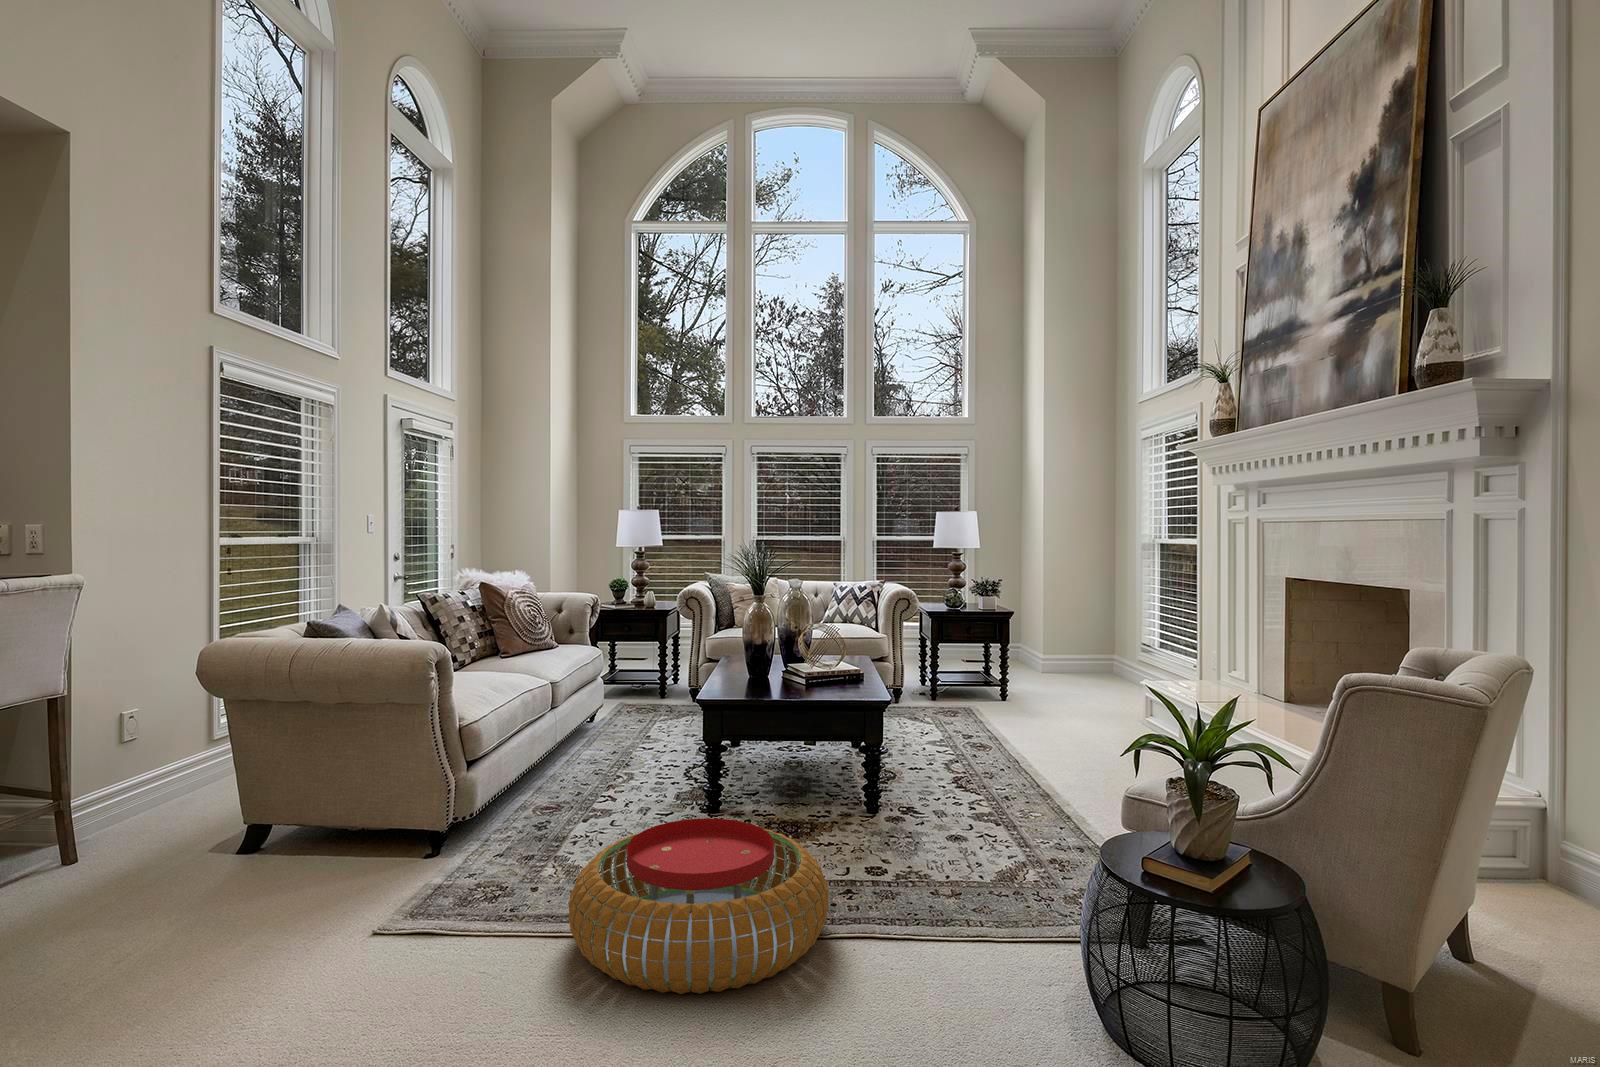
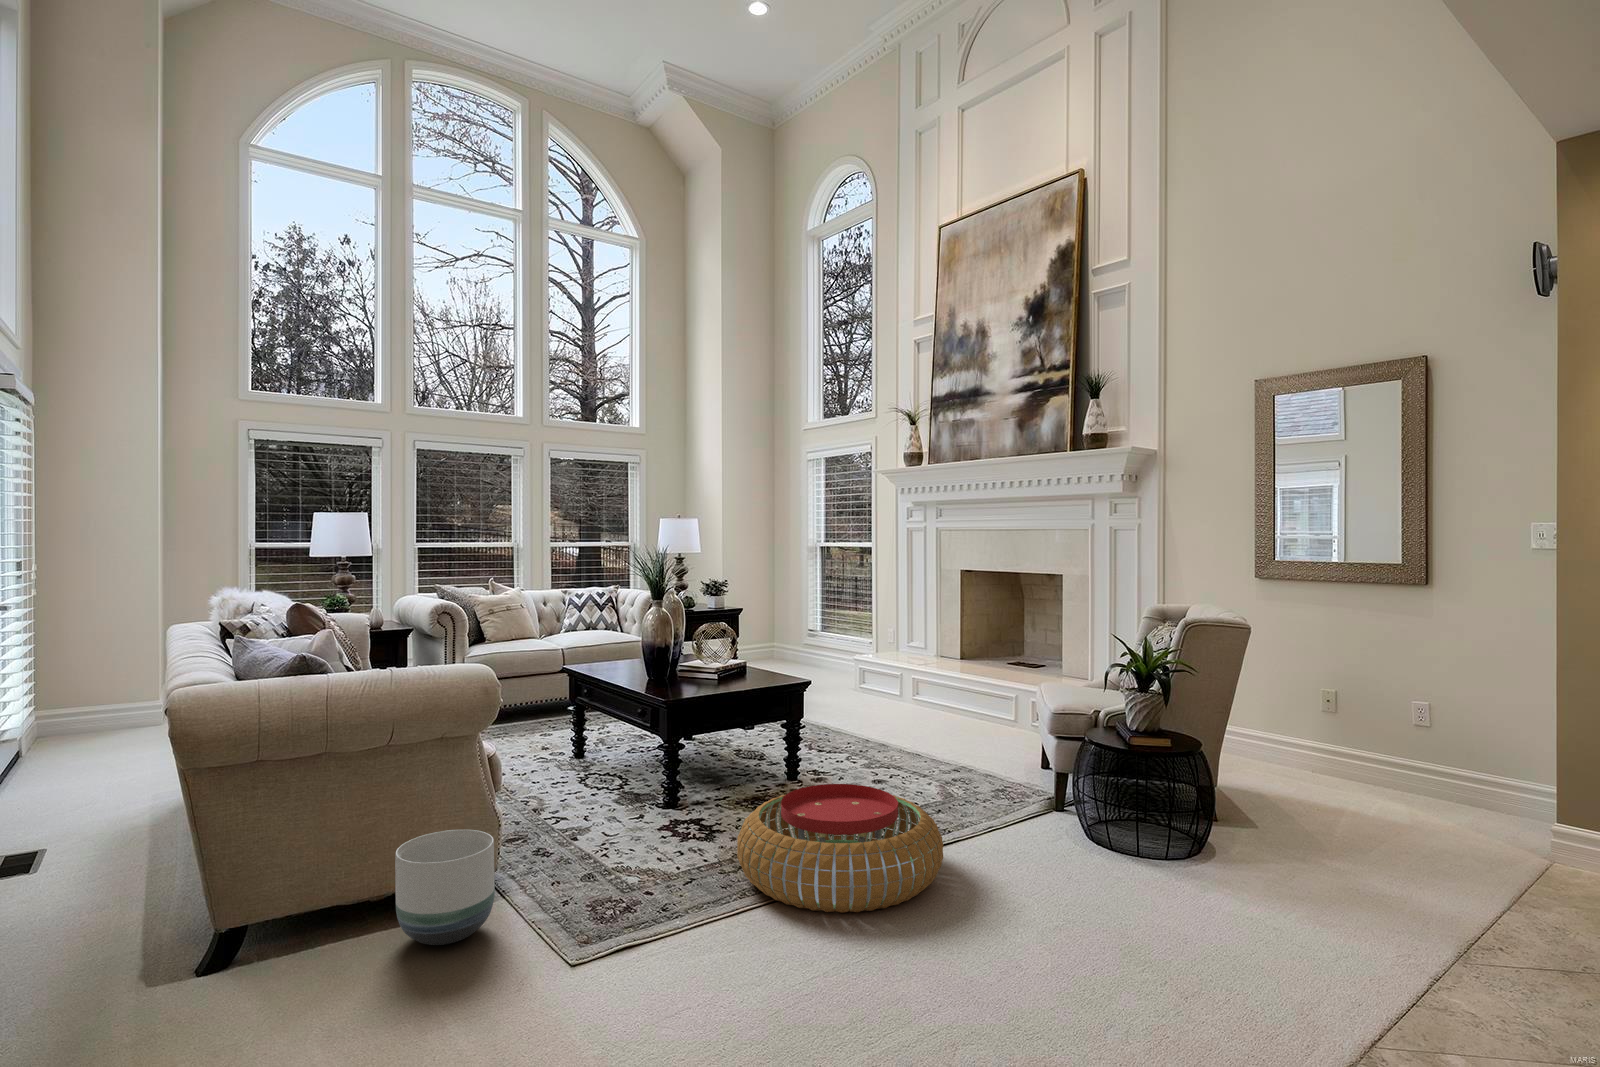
planter: none [292,781,387,883] -> present [395,830,495,945]

